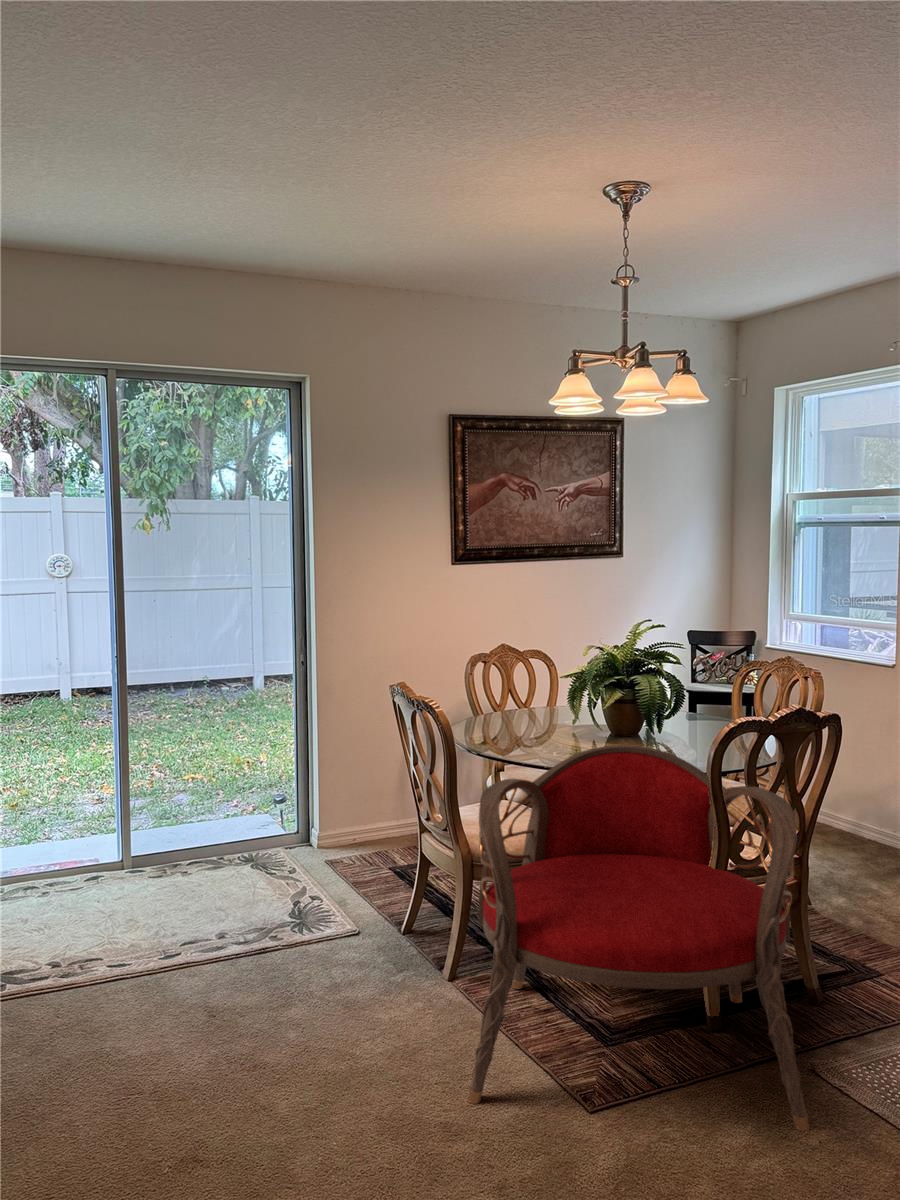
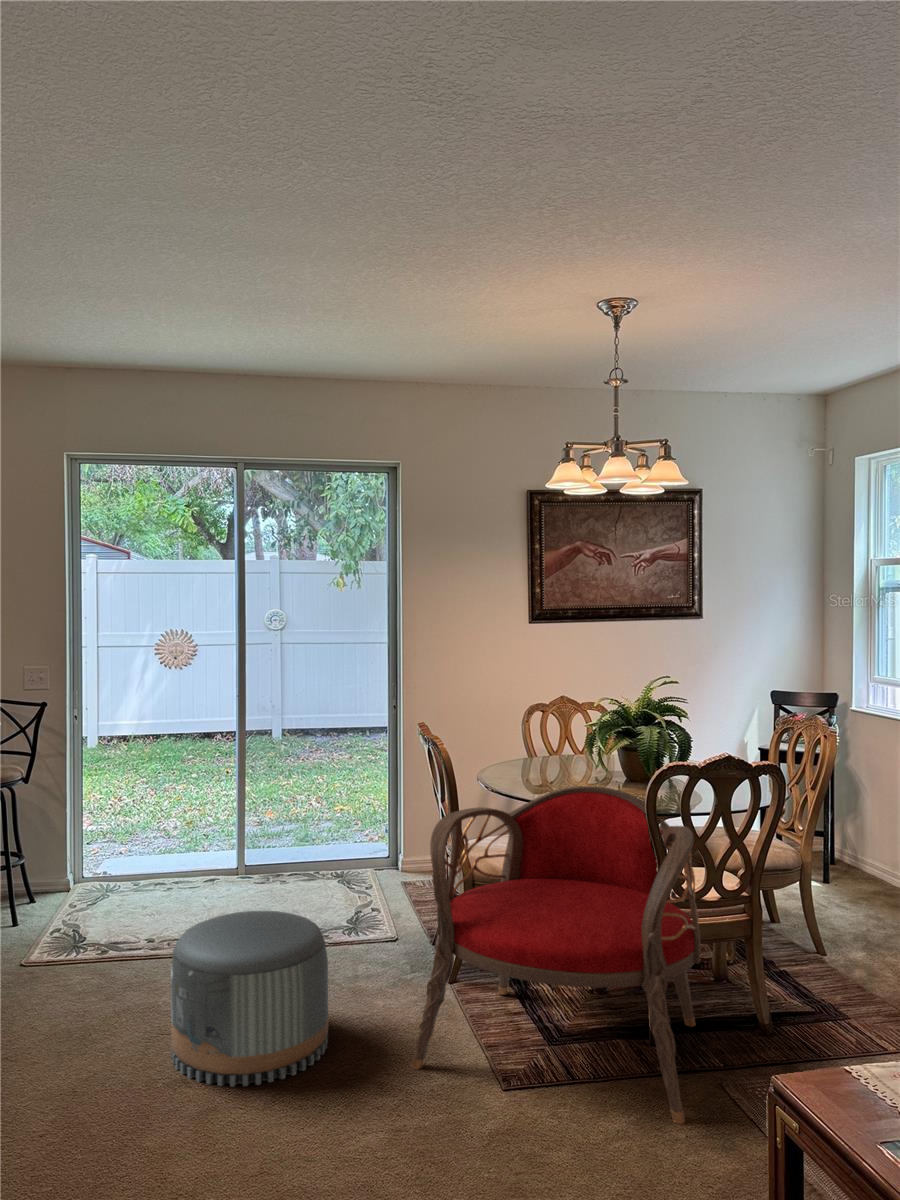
pouf: none [149,926,352,1168] -> present [171,911,328,1087]

